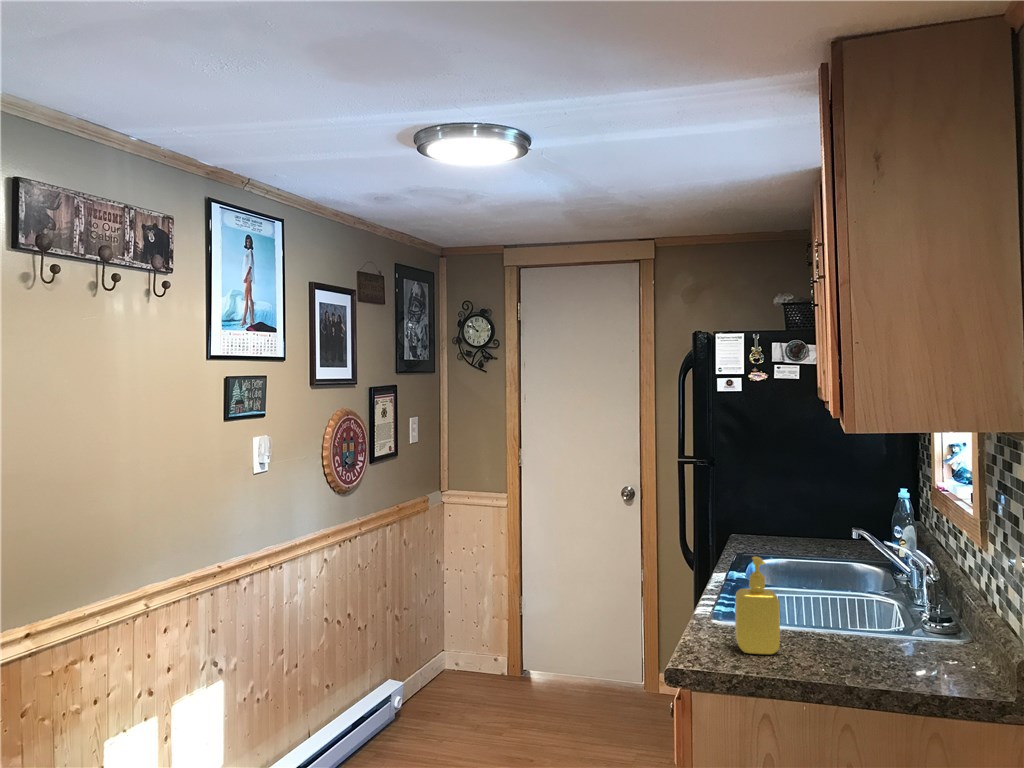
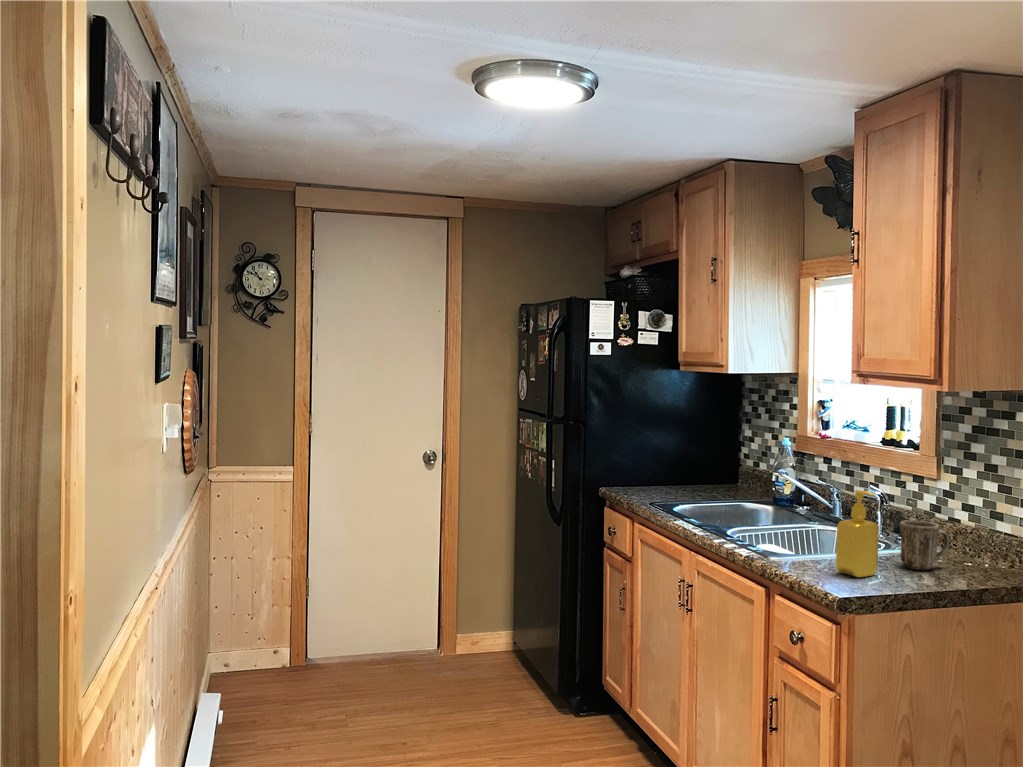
mug: none [833,600,893,662] -> present [900,520,949,570]

